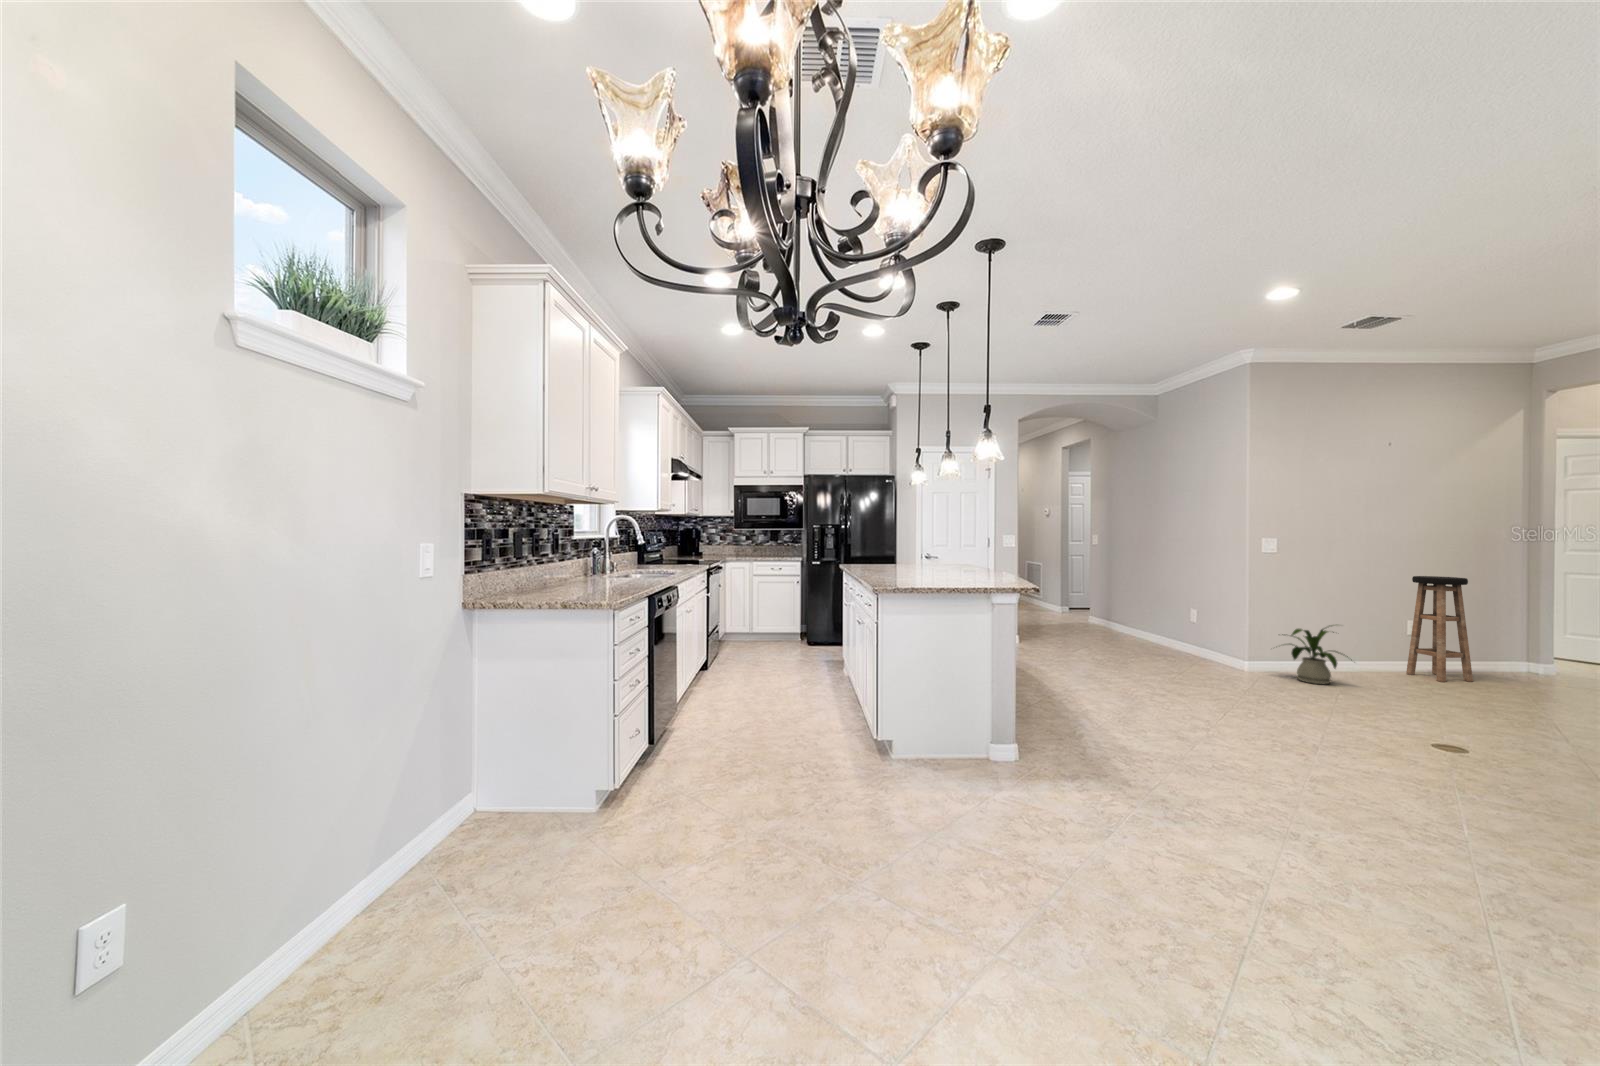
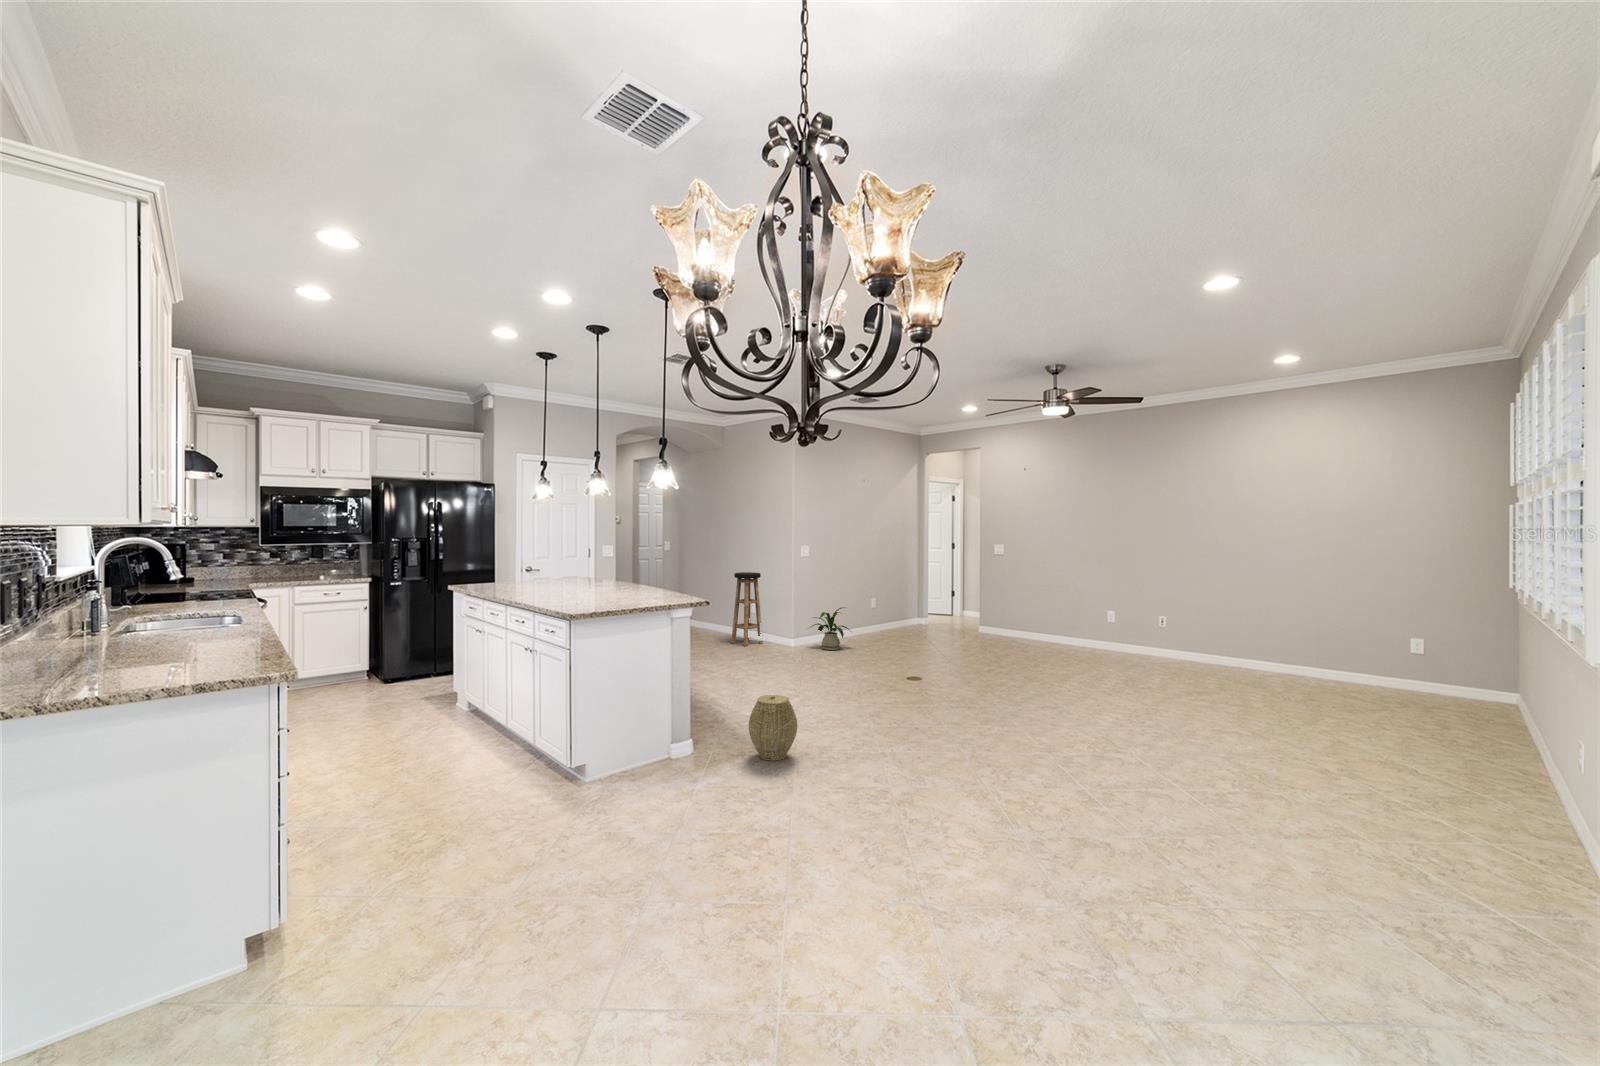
bar stool: present [1406,576,1473,682] -> present [731,572,763,646]
woven basket: none [1085,714,1160,805] -> present [749,695,797,761]

